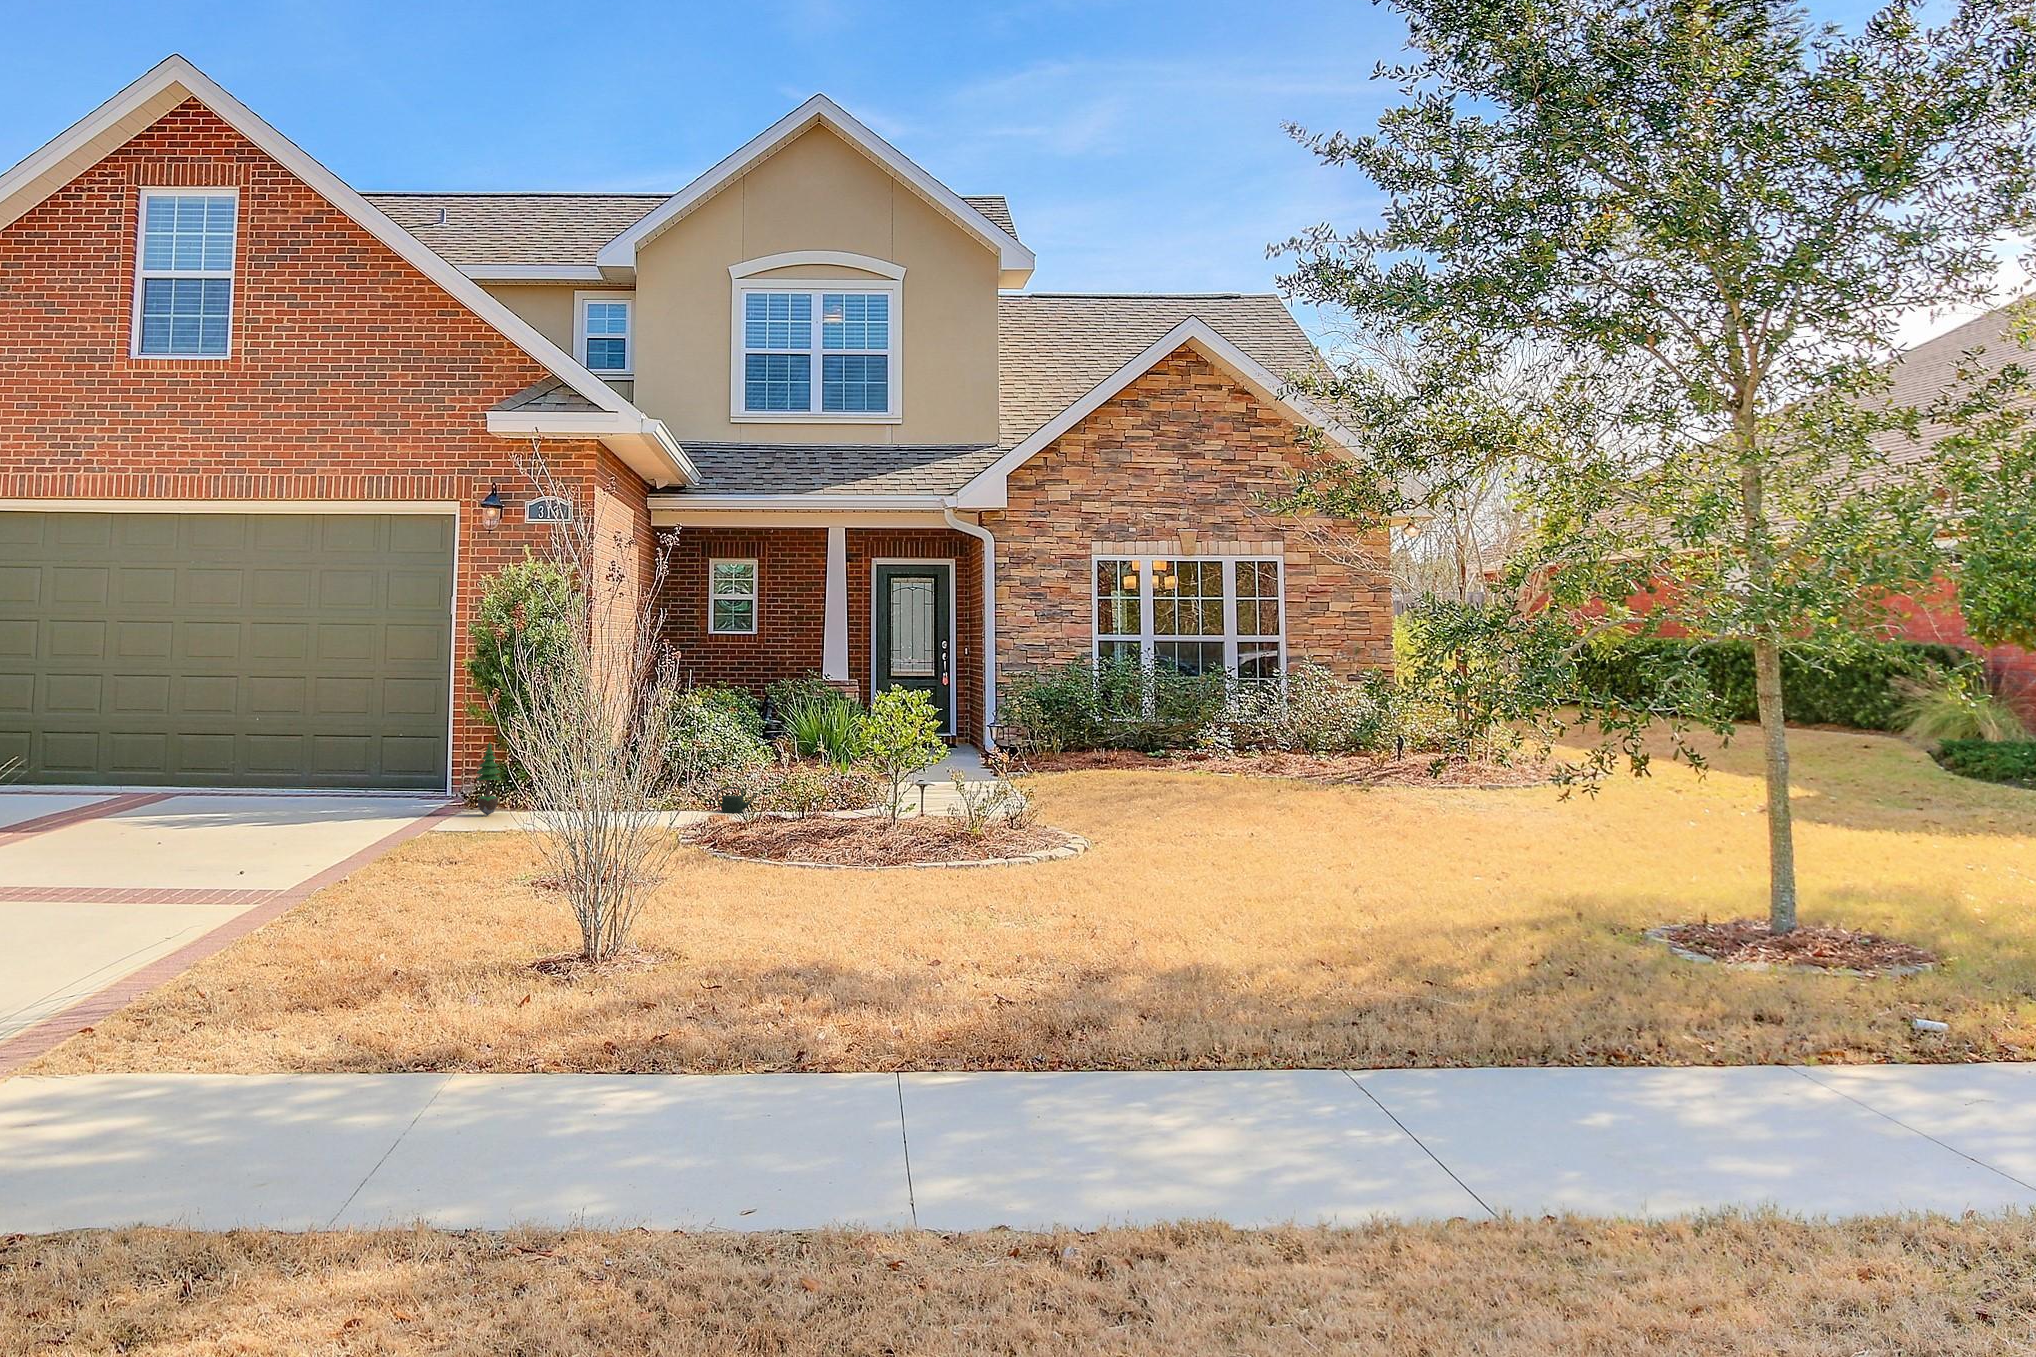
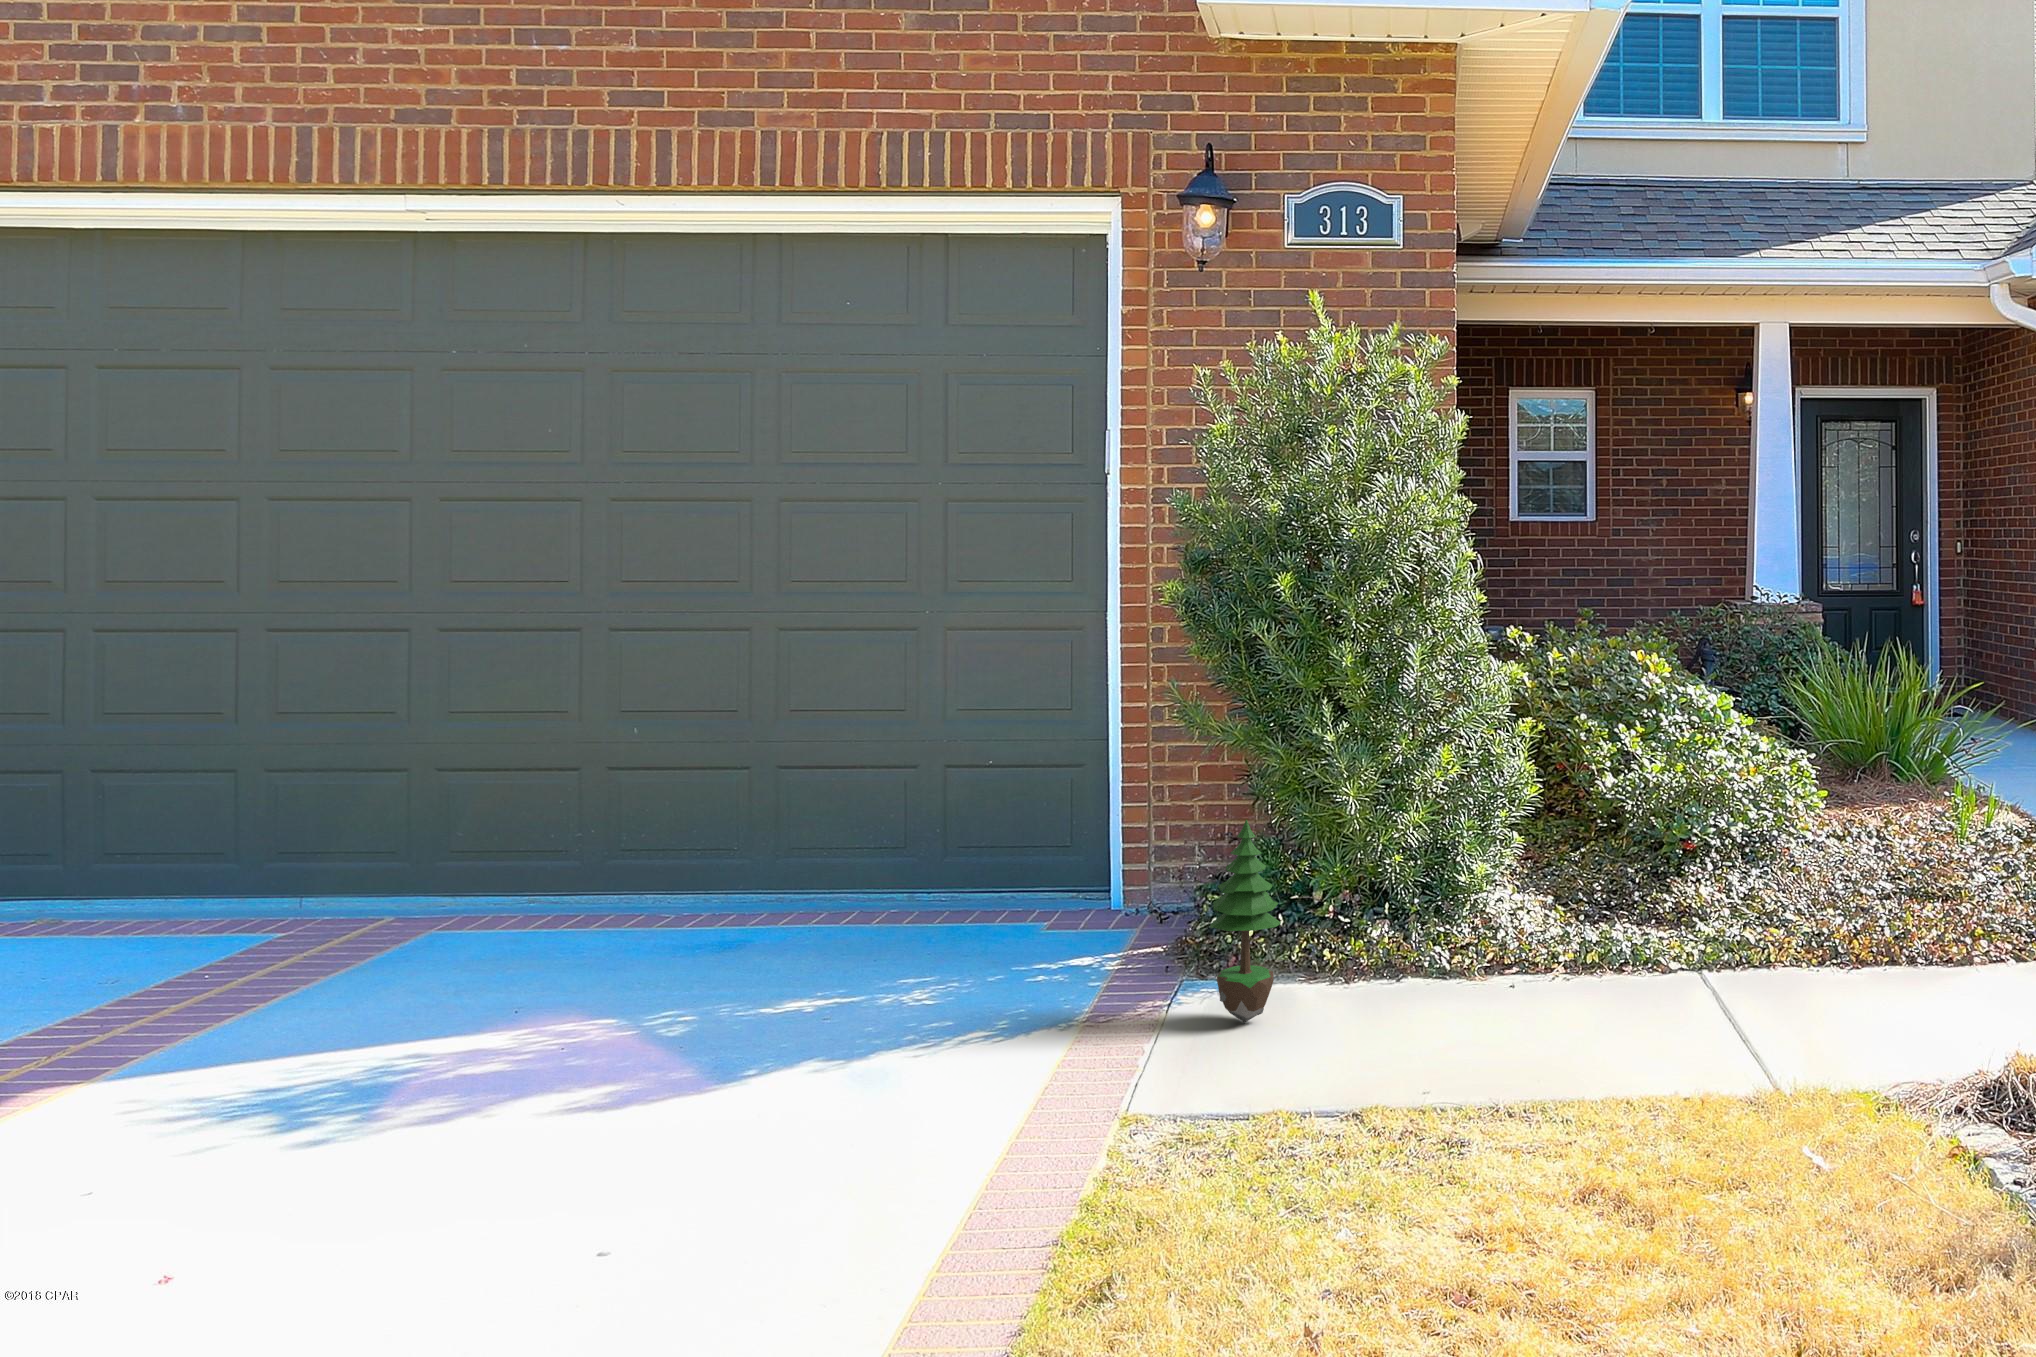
watering can: present [716,787,757,813] -> none [1825,916,1936,985]

